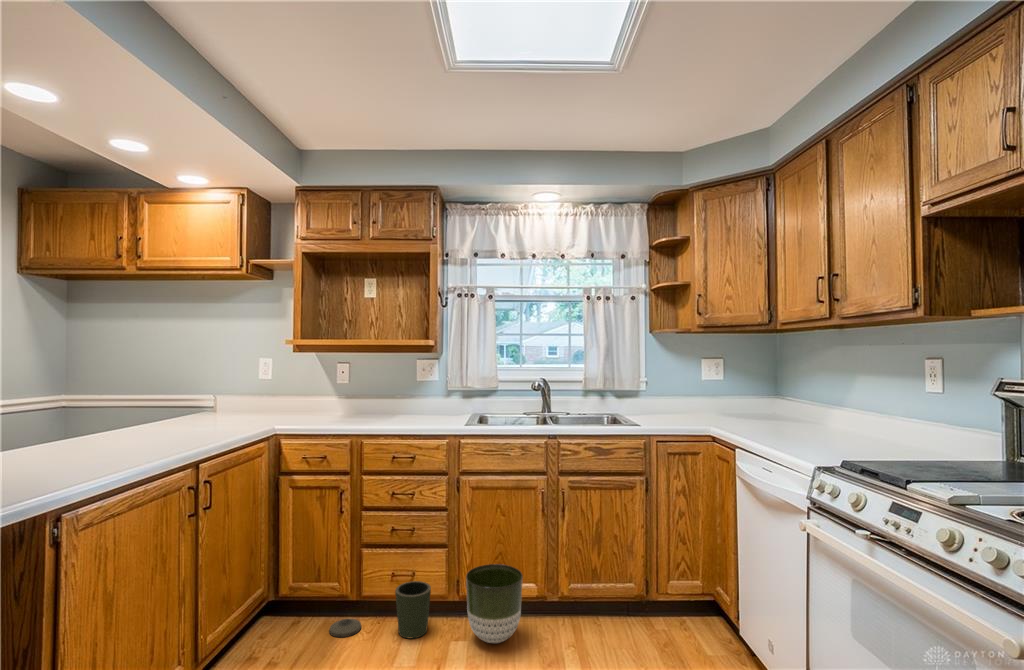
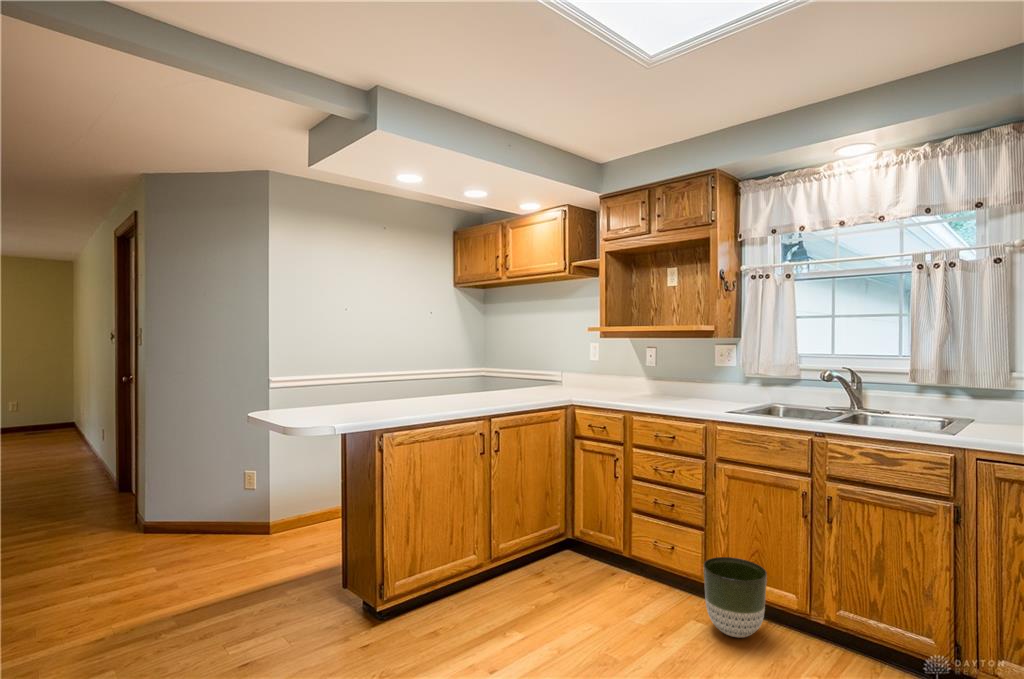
trash can: present [329,581,431,639] -> none [601,553,682,605]

